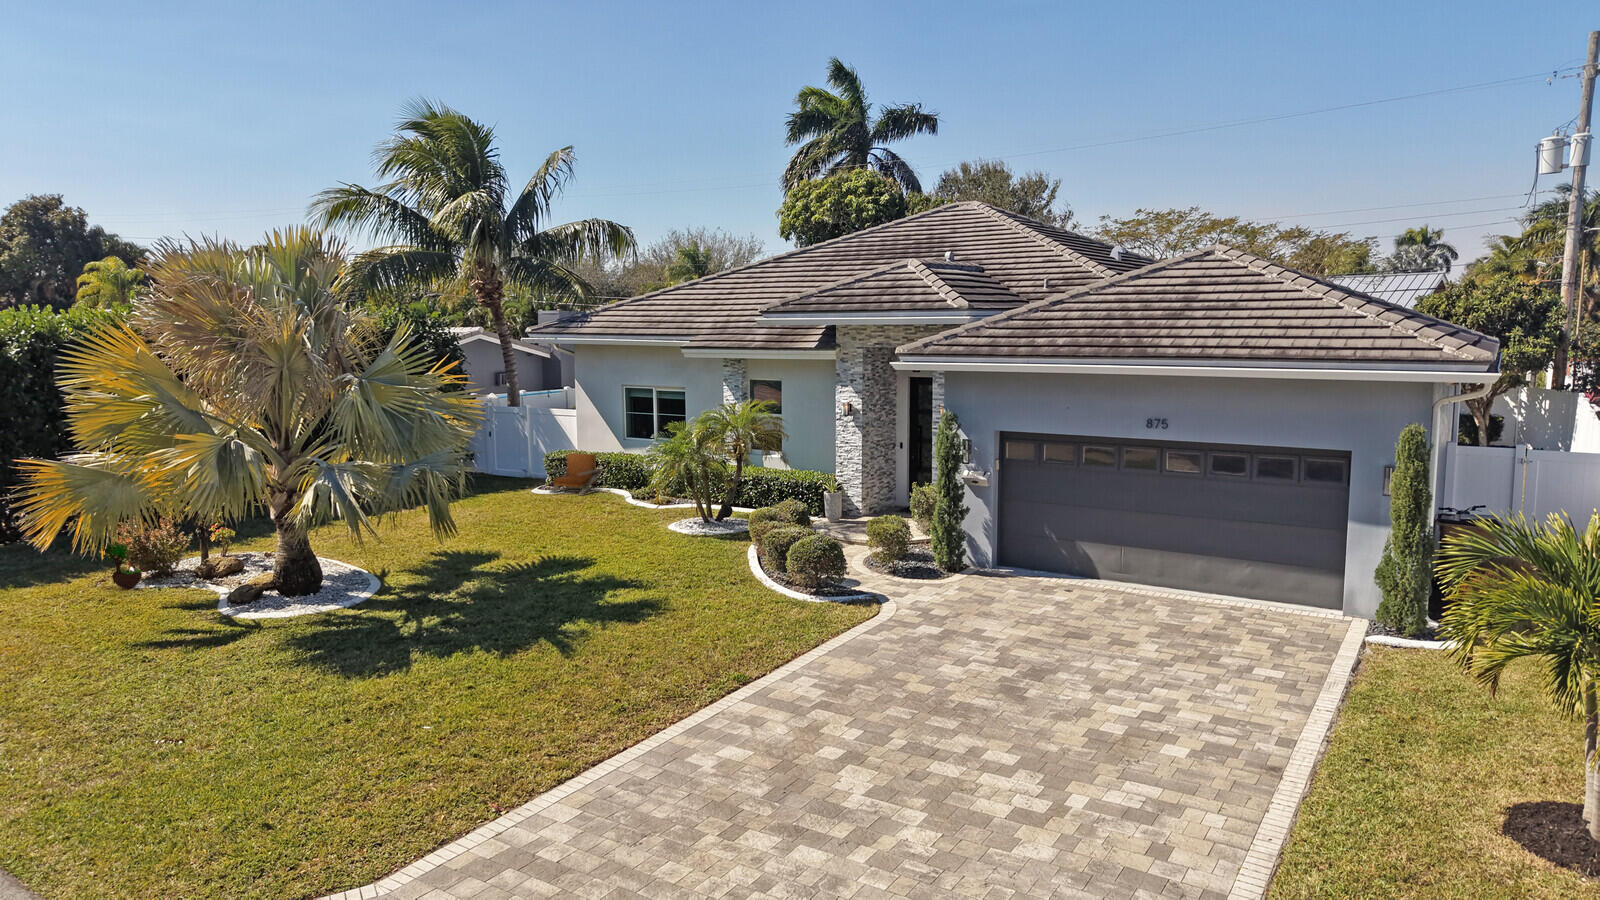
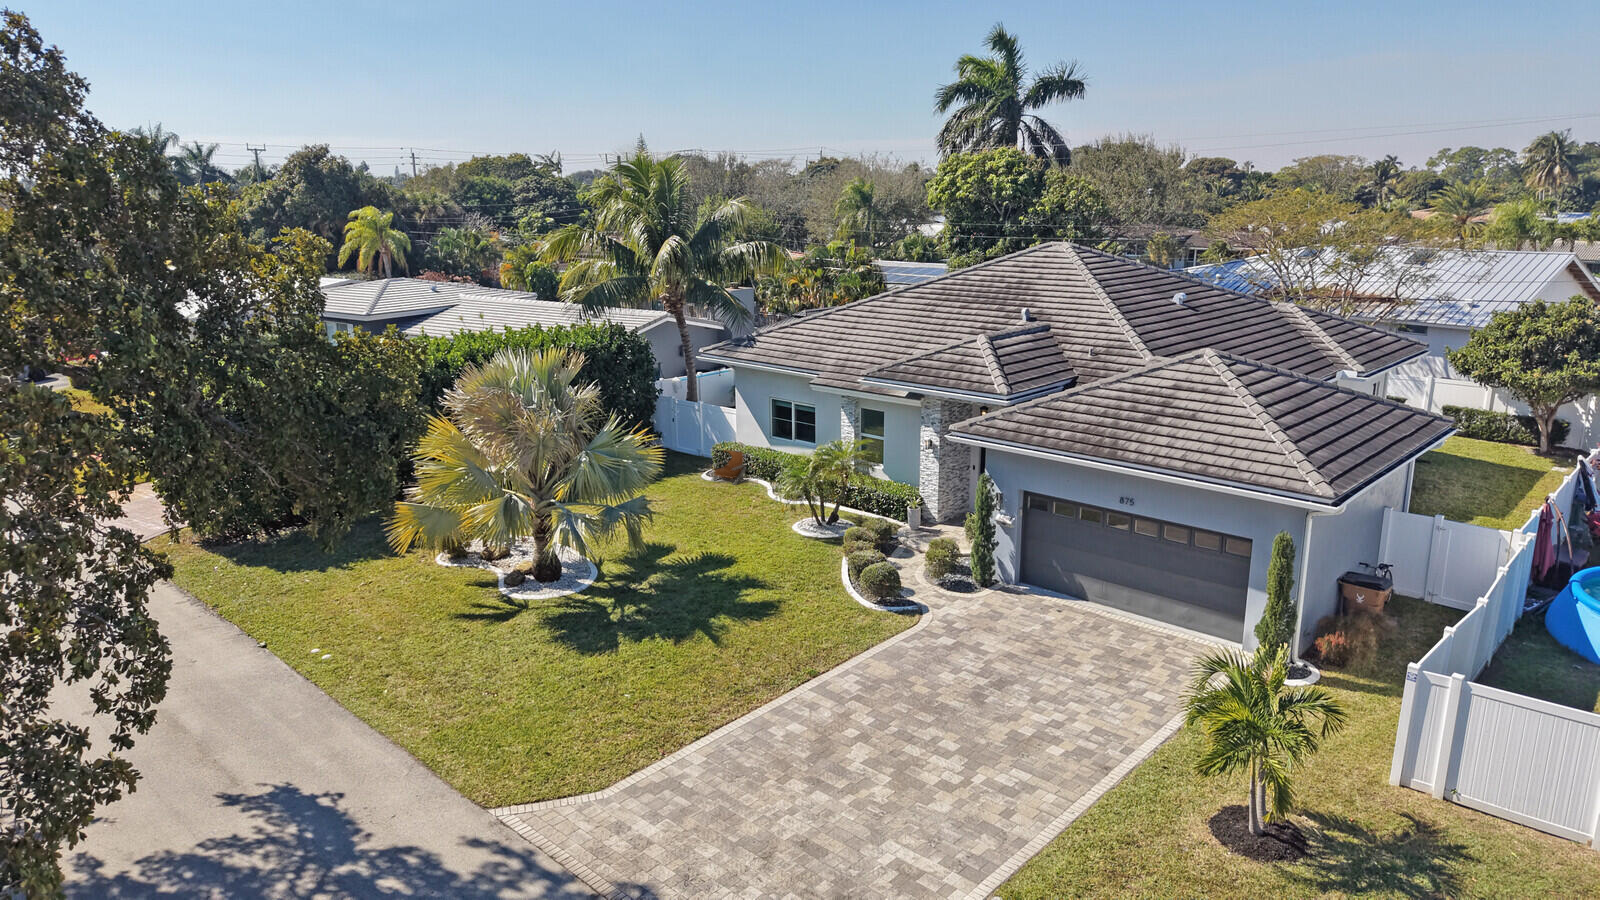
potted tree: present [98,542,142,588] -> none [427,534,453,566]

